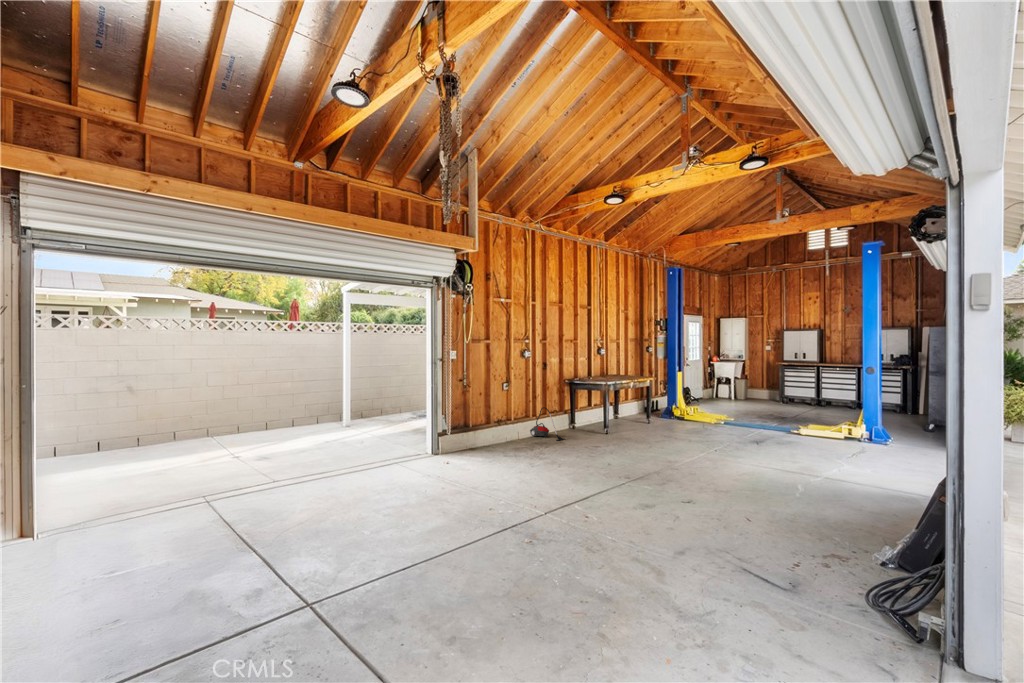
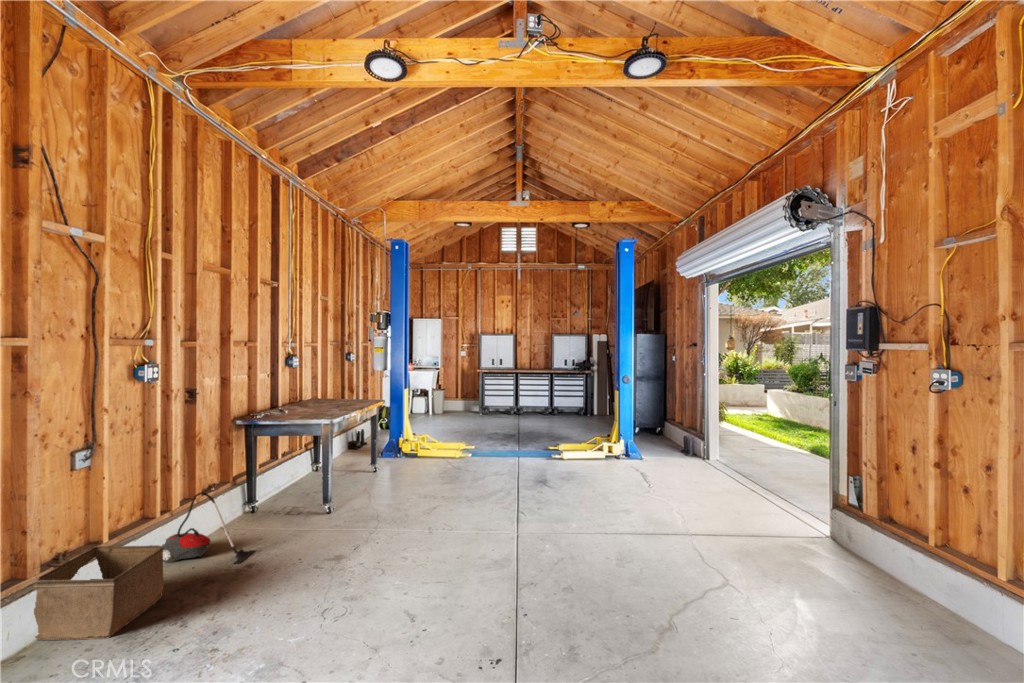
storage bin: none [493,420,529,448] -> present [34,545,164,640]

